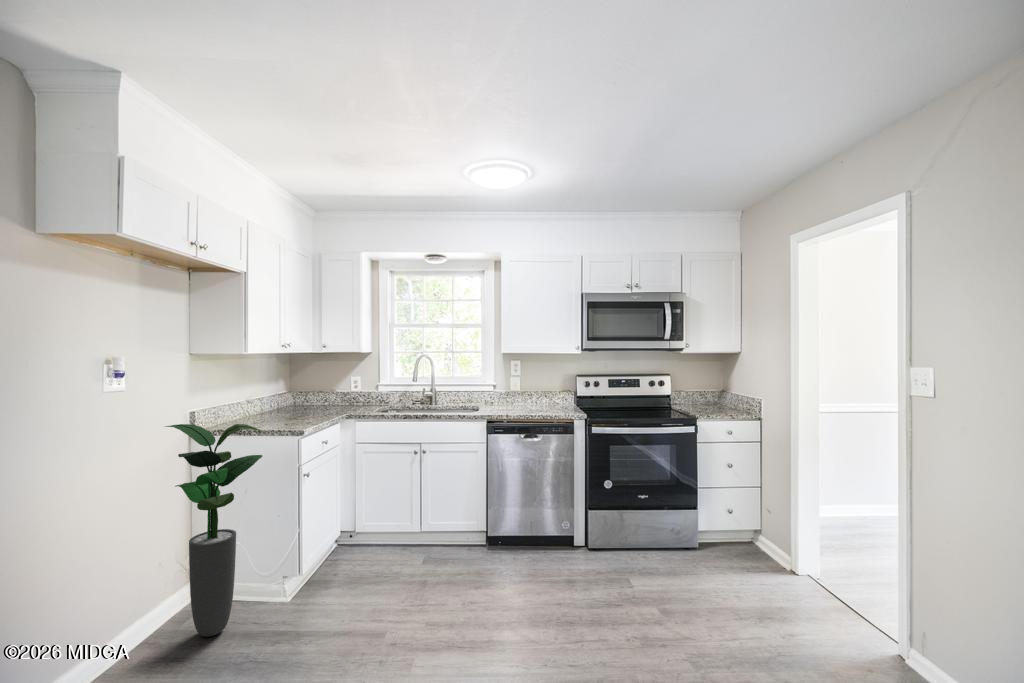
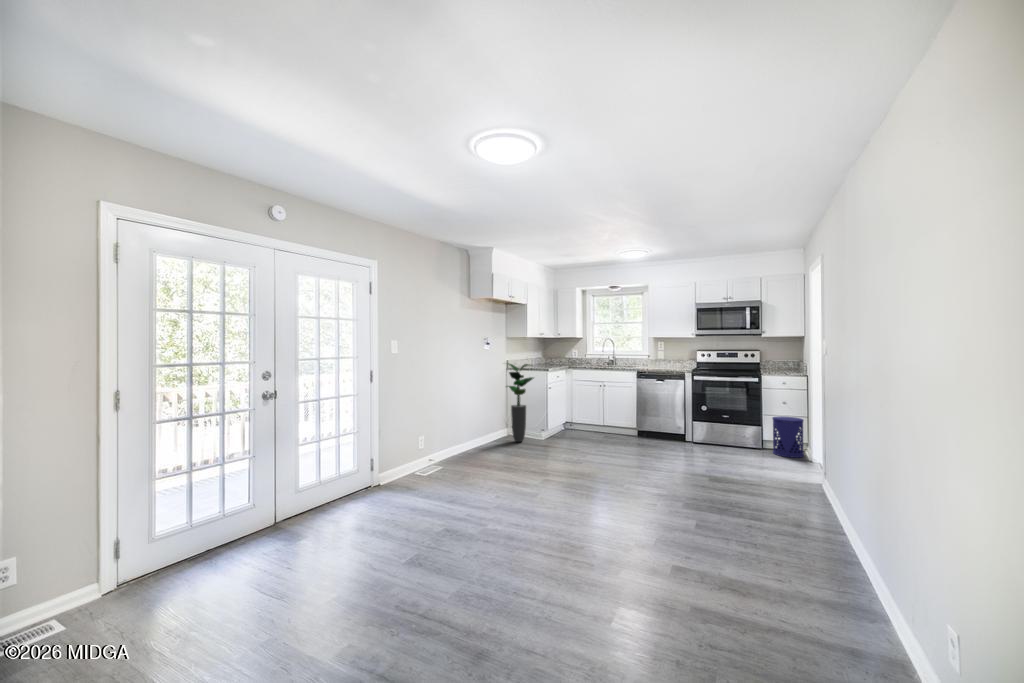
waste bin: none [722,490,772,568] -> present [772,416,804,458]

